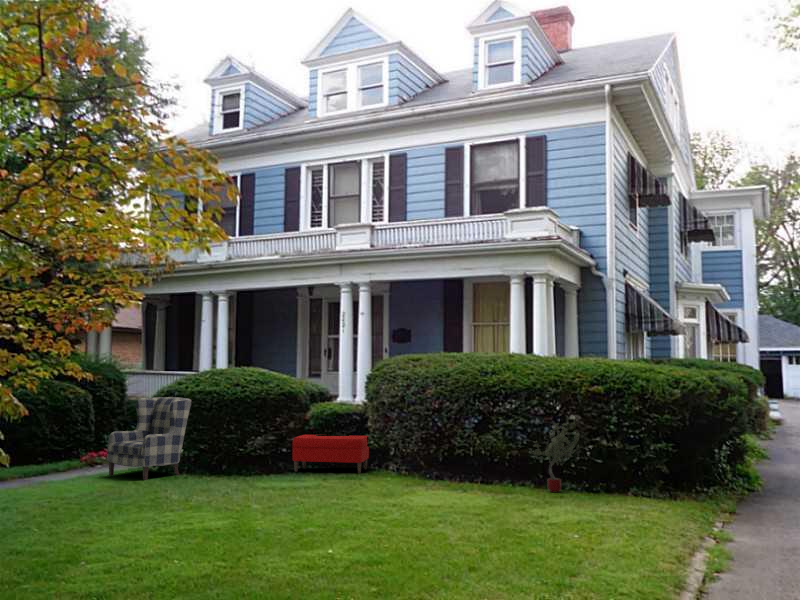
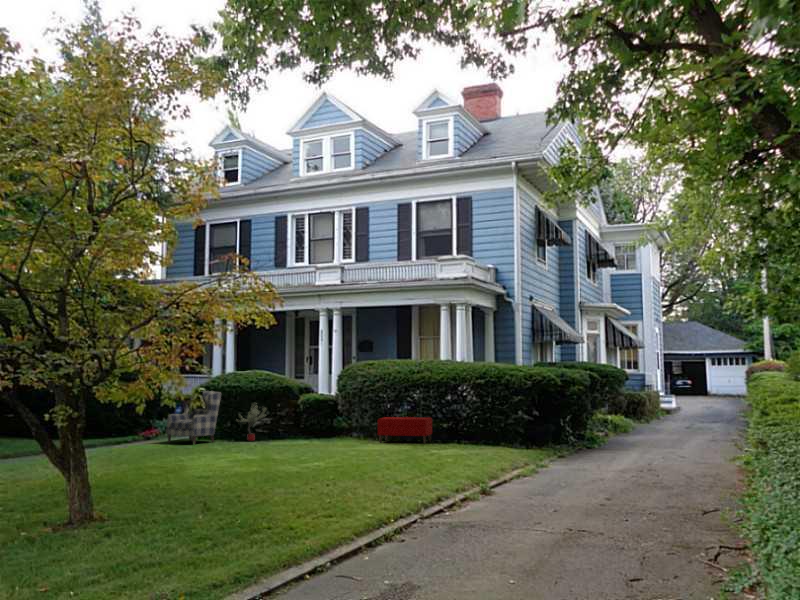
potted tree: present [529,423,580,492] -> present [237,404,266,441]
bench: present [292,435,369,473] -> present [378,417,432,443]

